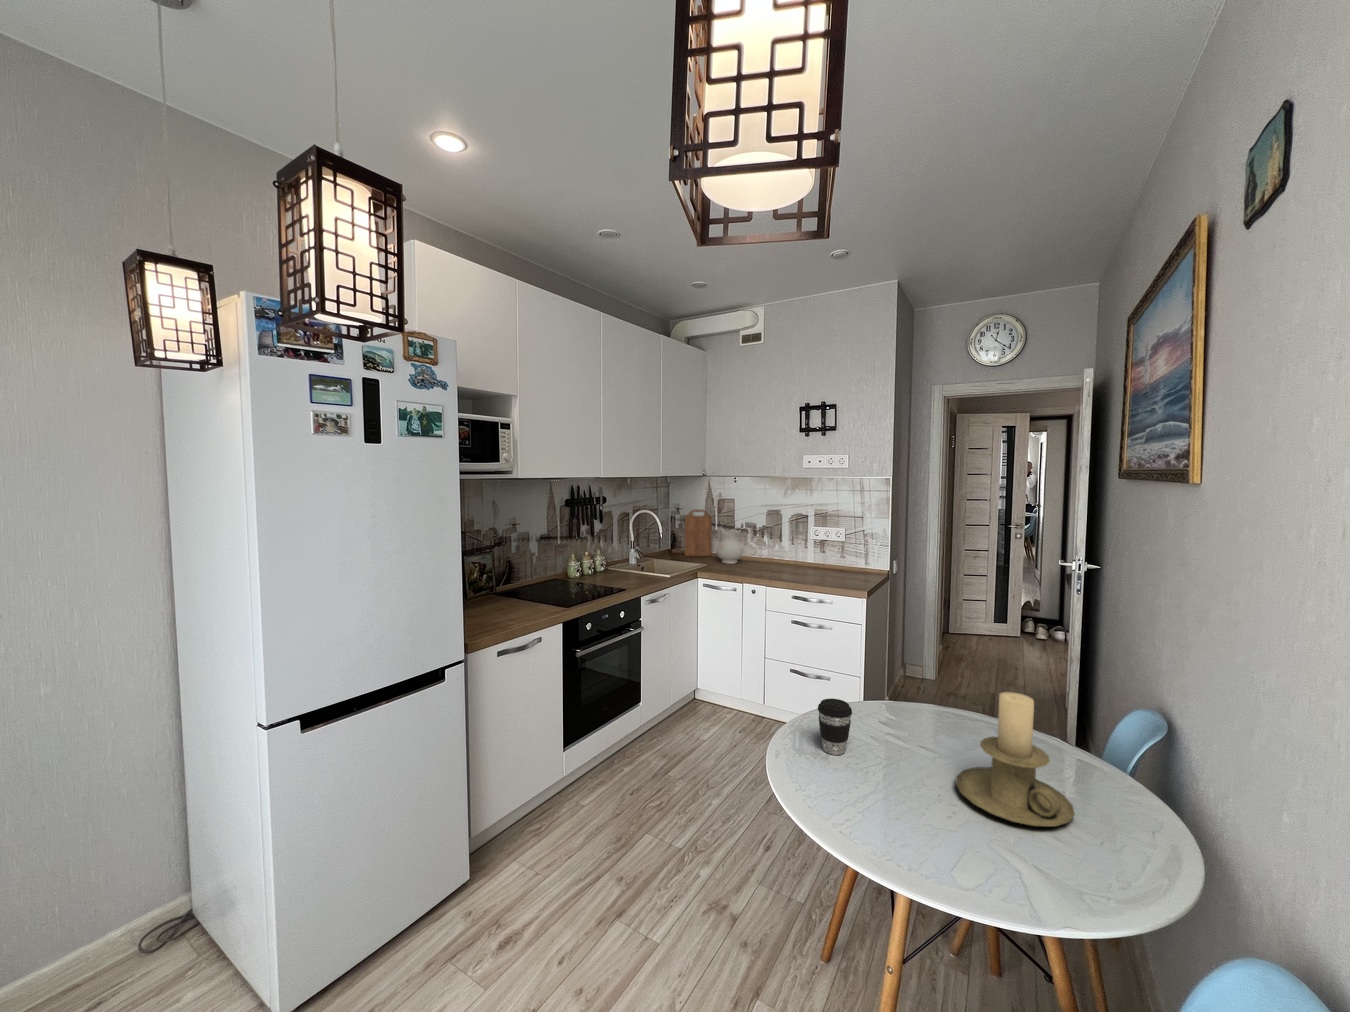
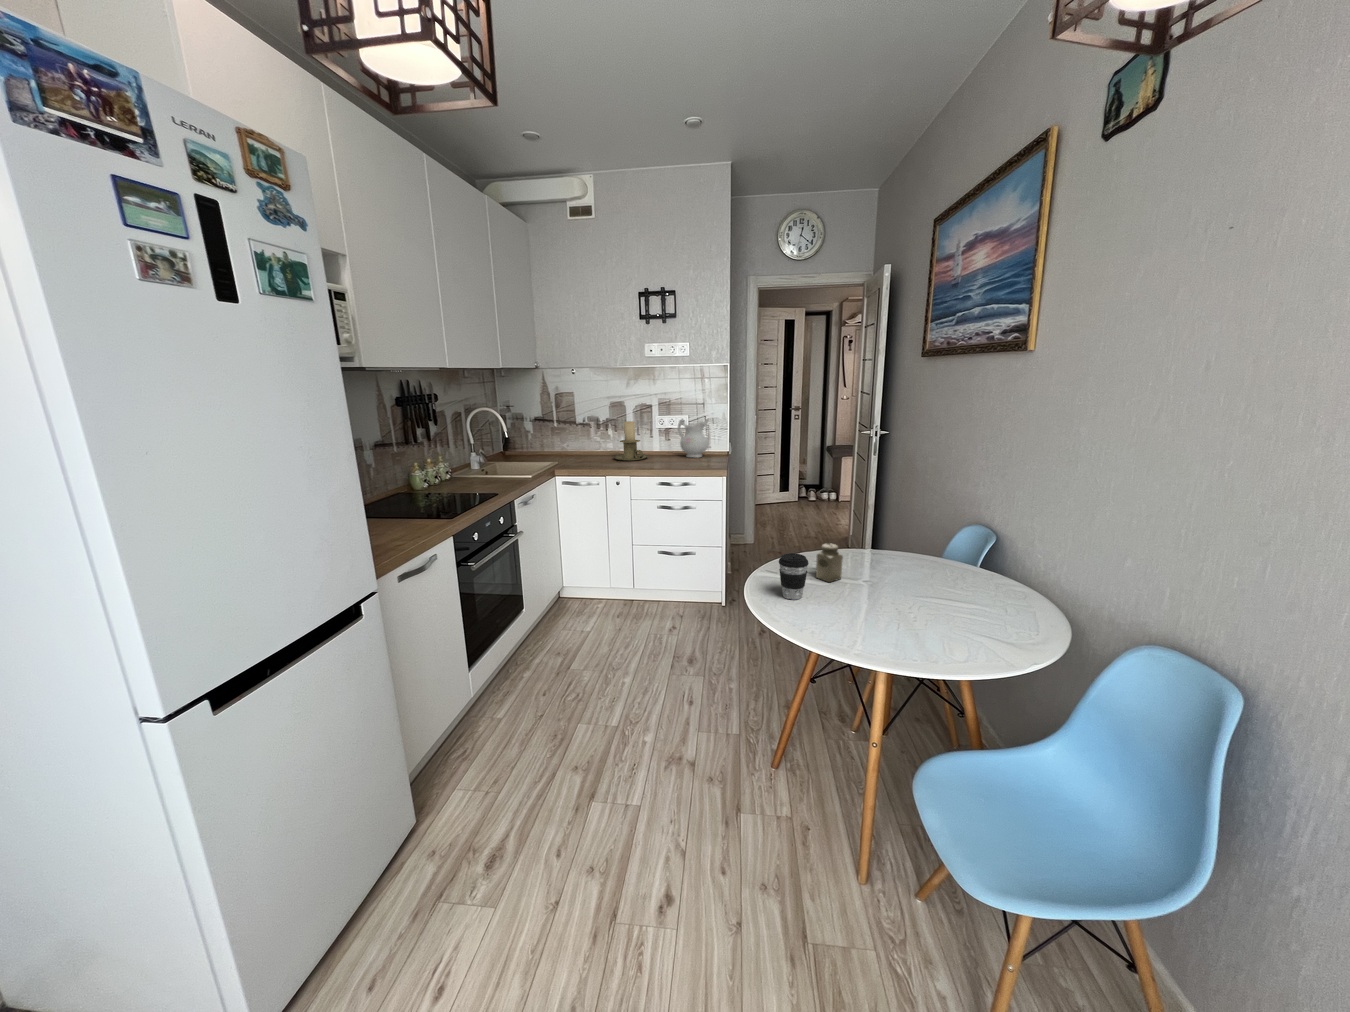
cutting board: present [684,509,712,556] -> none [519,406,551,458]
ceramic pitcher: present [716,526,744,564] -> present [678,420,708,458]
candle holder: present [956,692,1075,826] -> present [613,421,648,461]
salt shaker: none [882,696,913,744] -> present [816,543,843,582]

